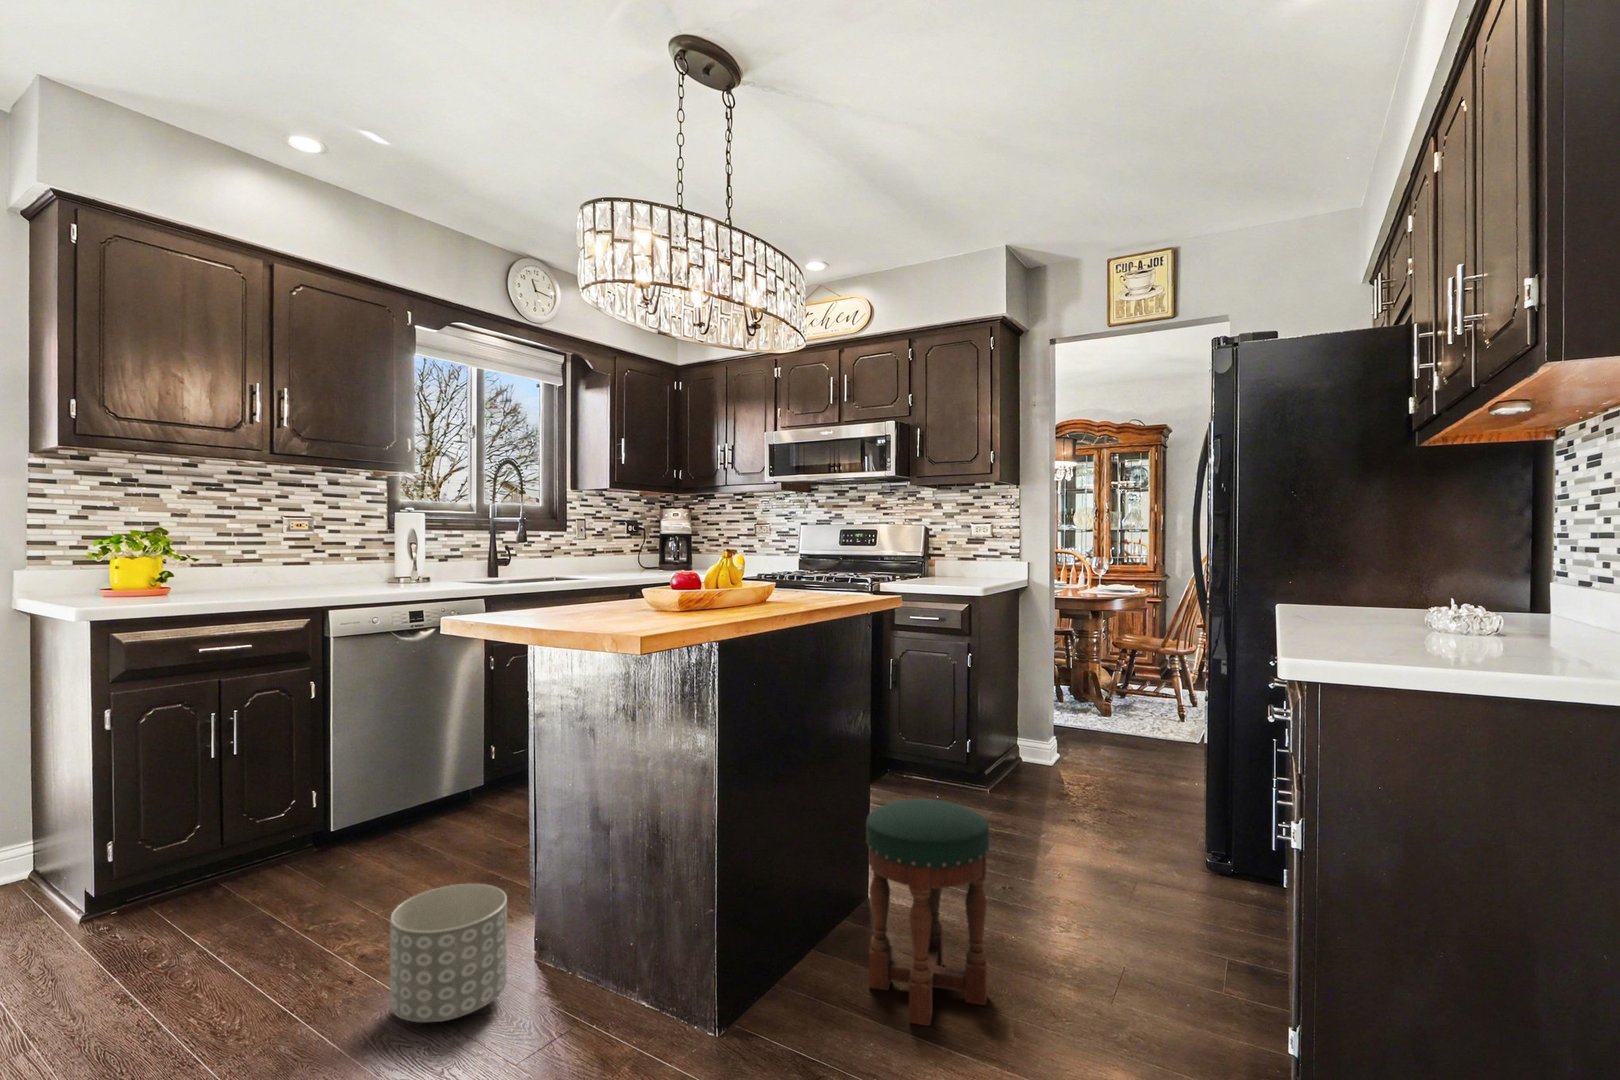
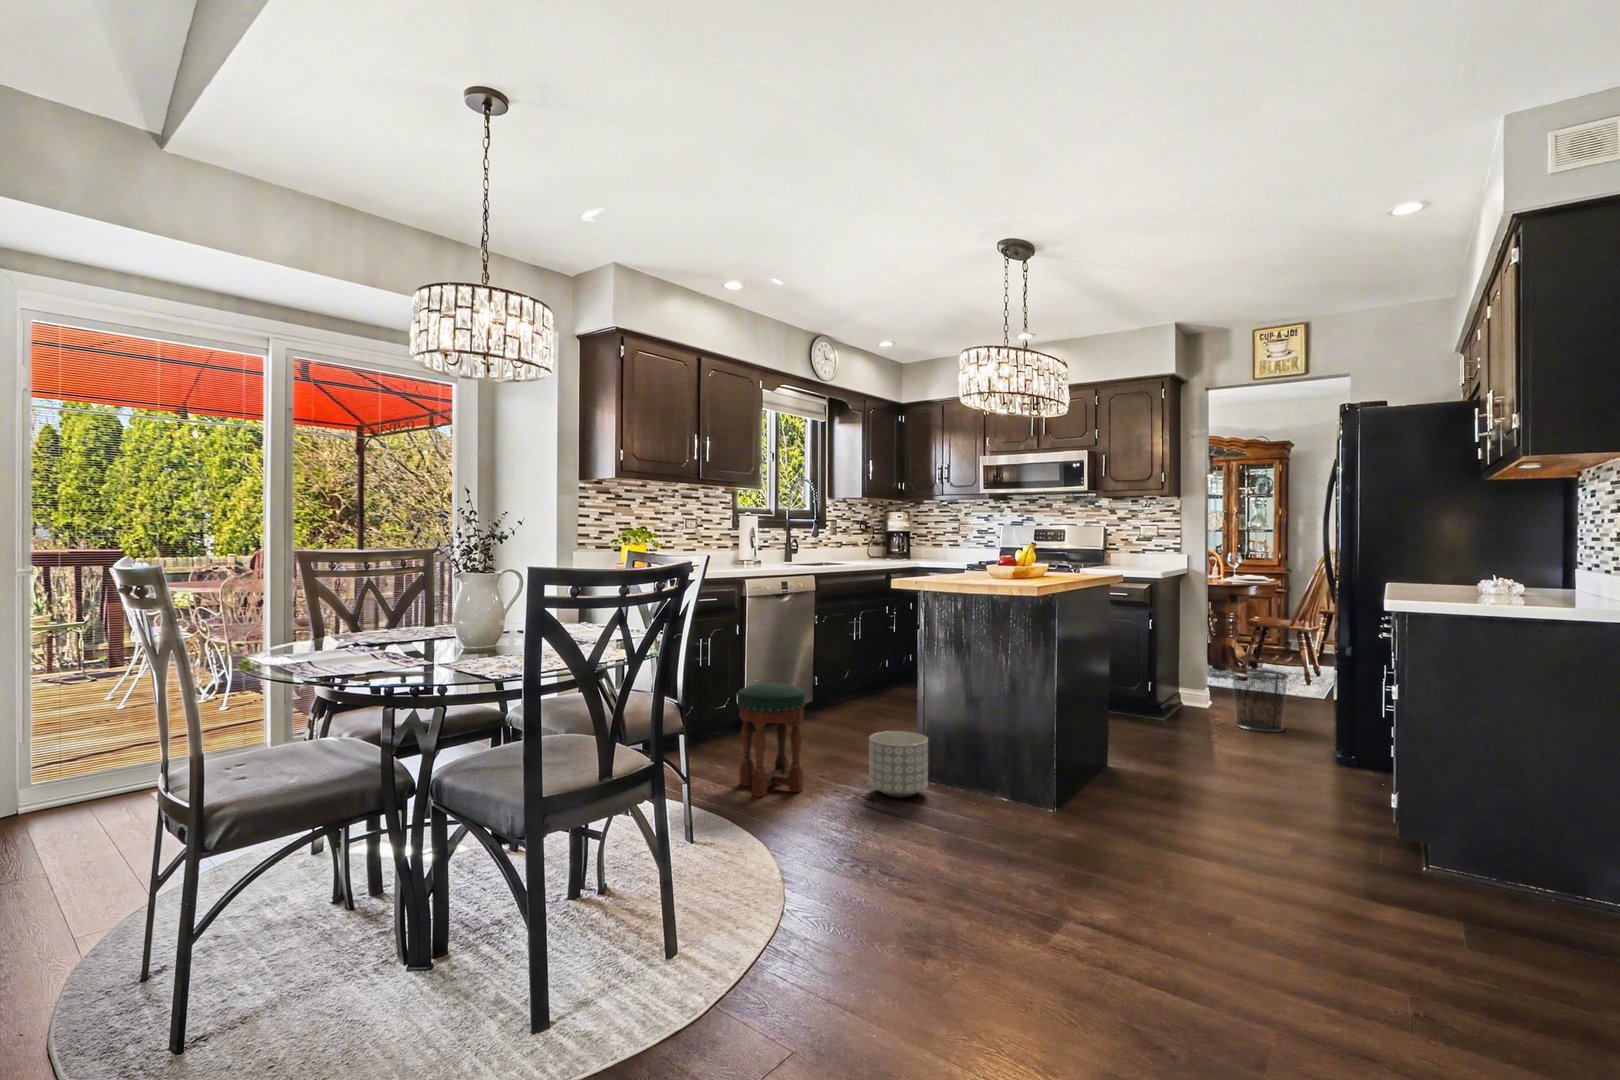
waste bin: none [1074,716,1149,808] -> present [1231,669,1288,732]
stool: present [866,799,990,1026] -> present [737,683,806,797]

